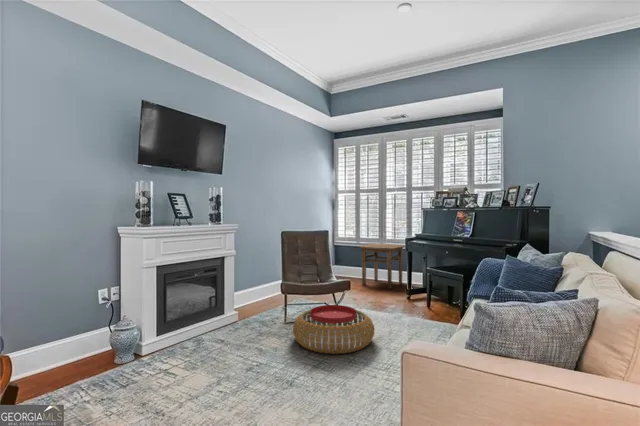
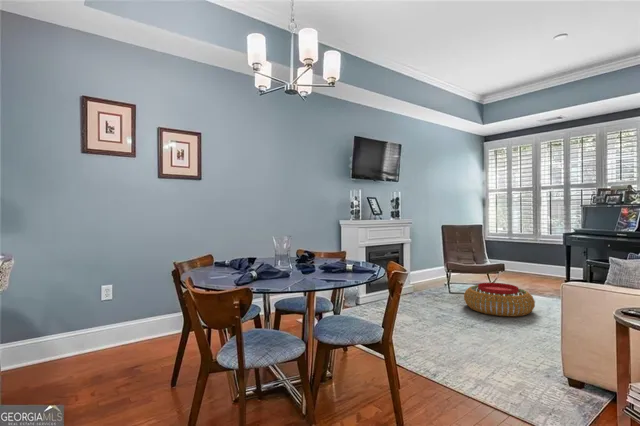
side table: present [359,244,405,289] -> none [513,238,562,280]

